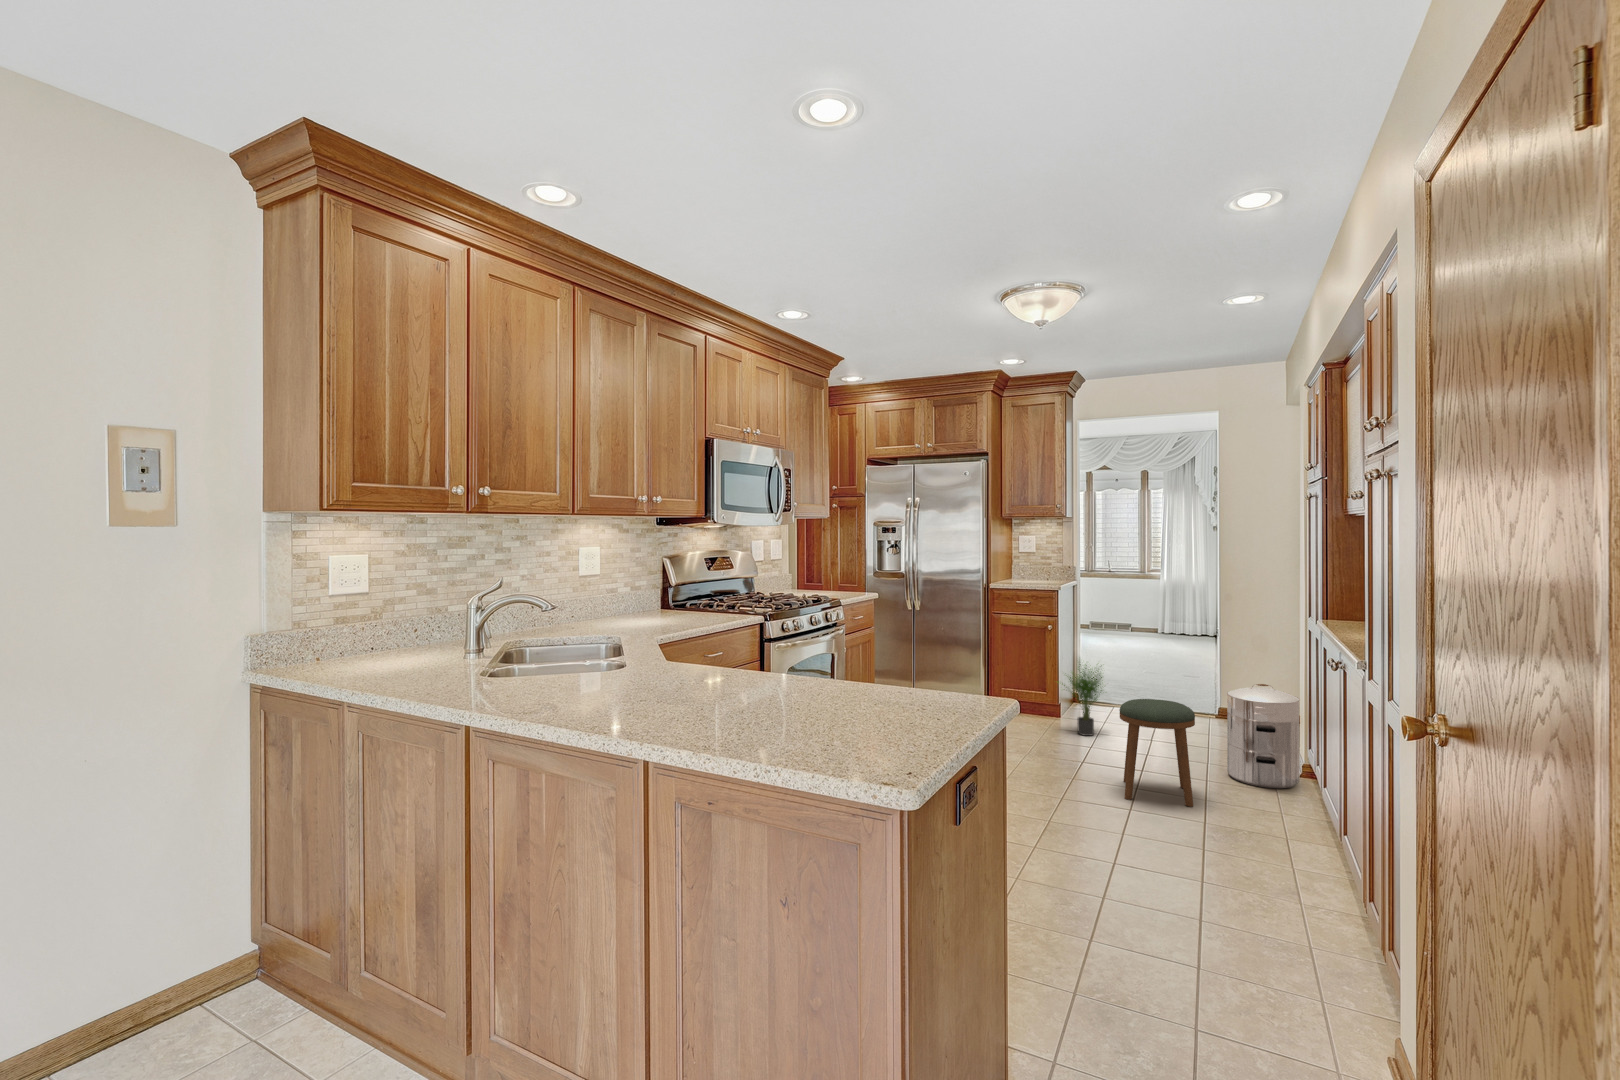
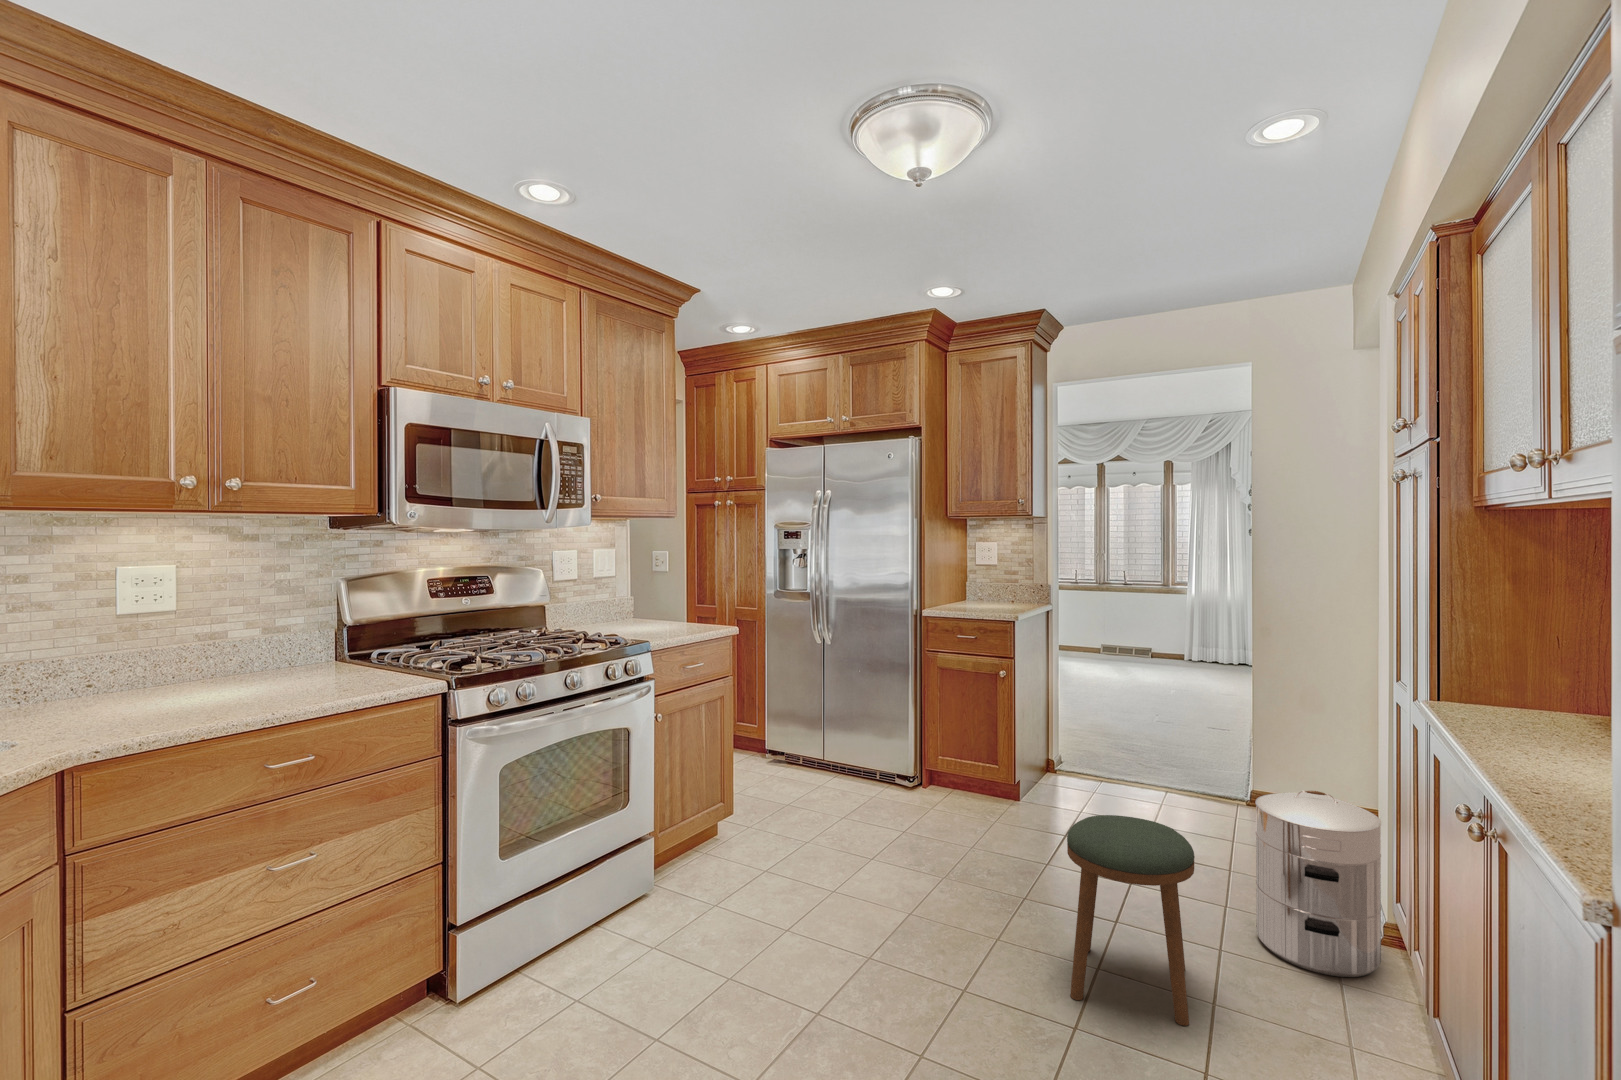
potted plant: present [1062,664,1102,736] -> none [999,718,1085,838]

